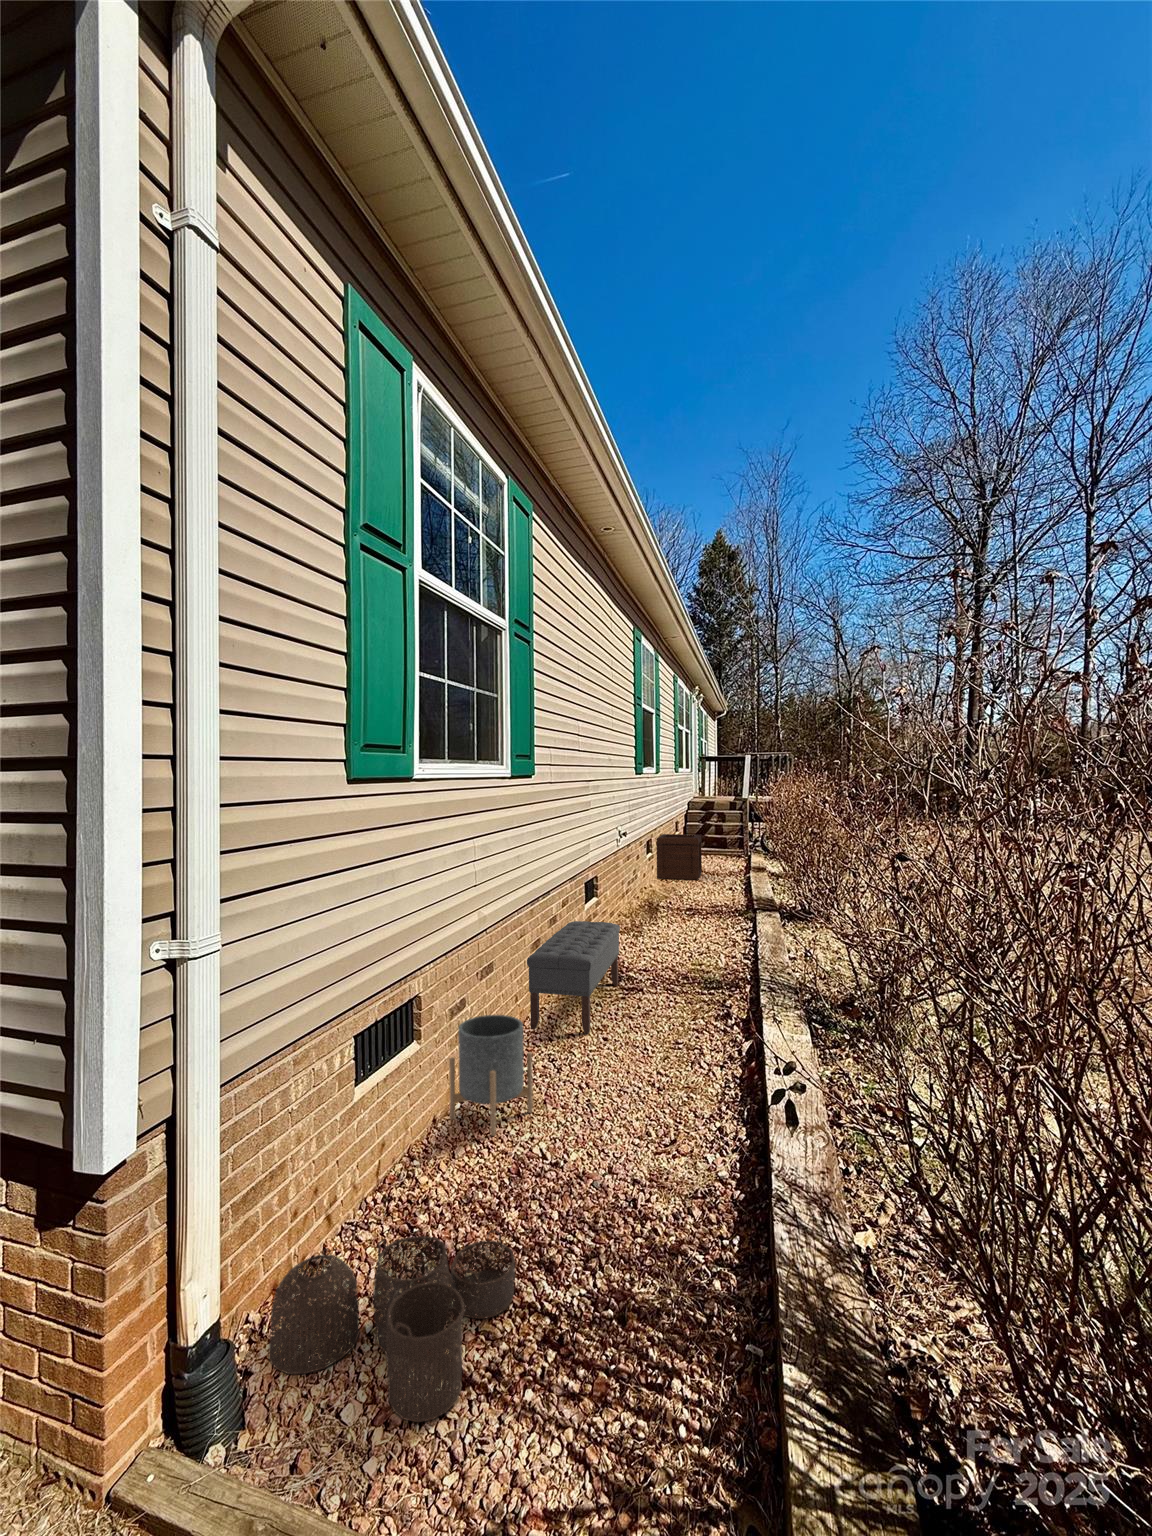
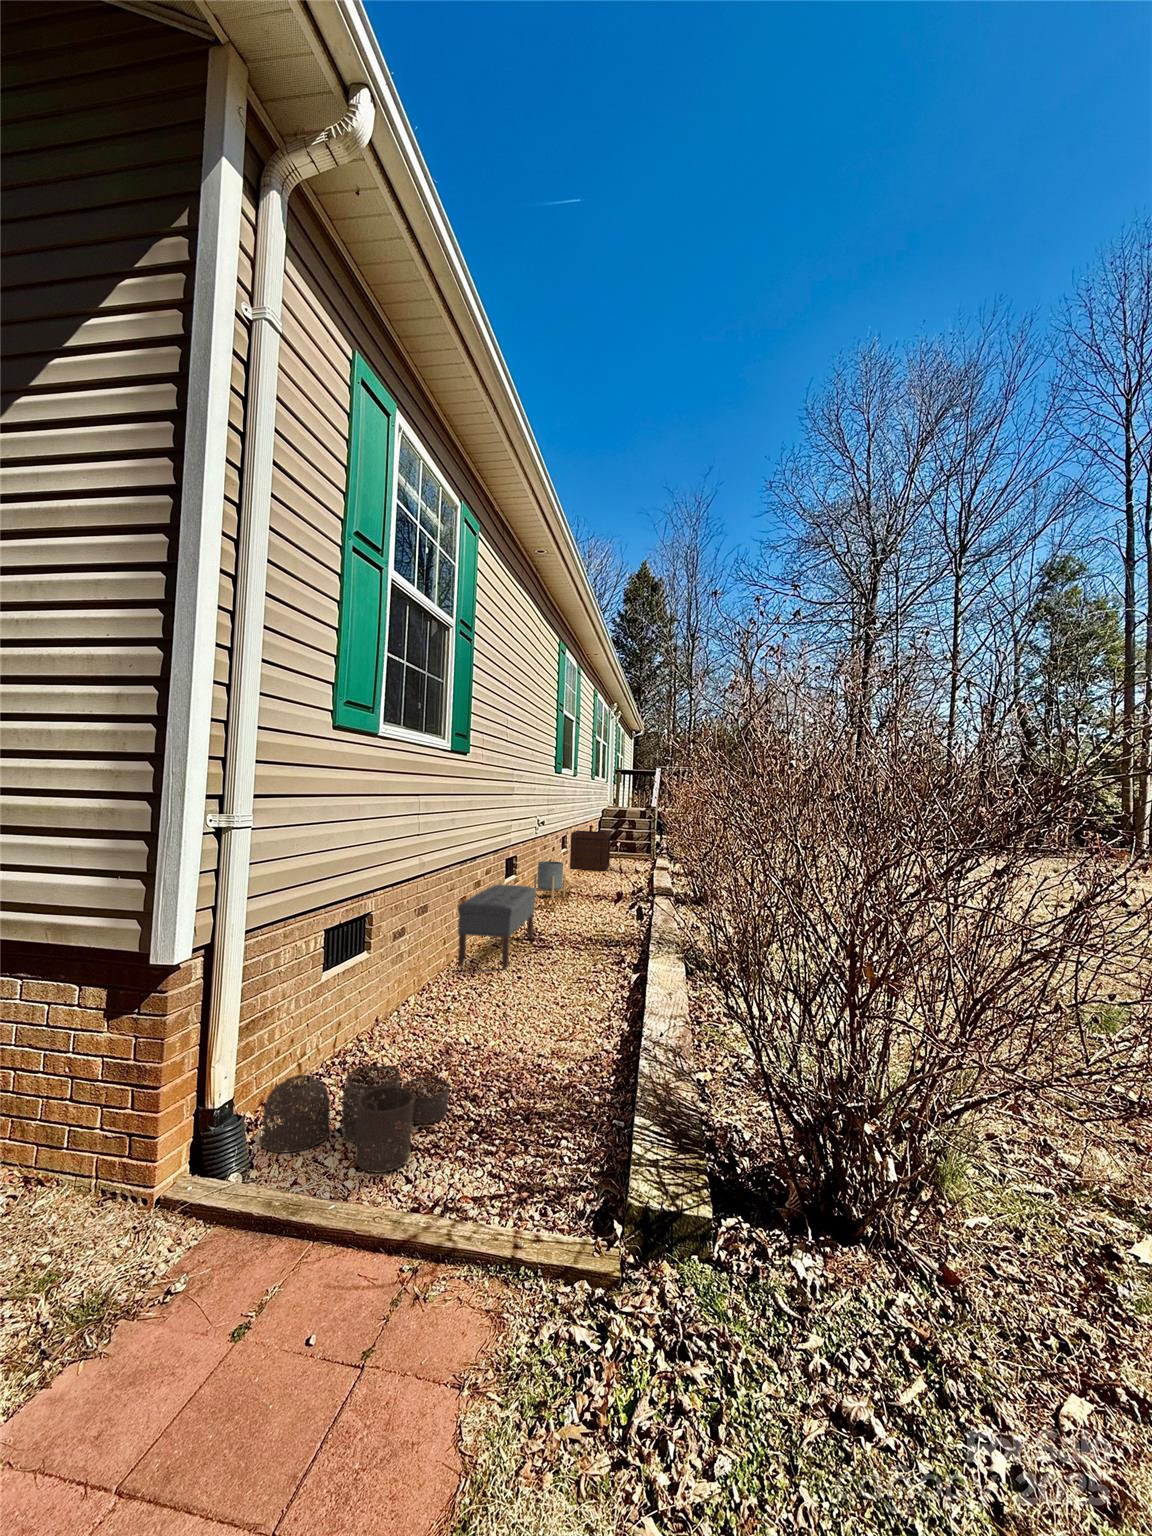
planter: present [449,1015,533,1136] -> present [534,861,566,900]

